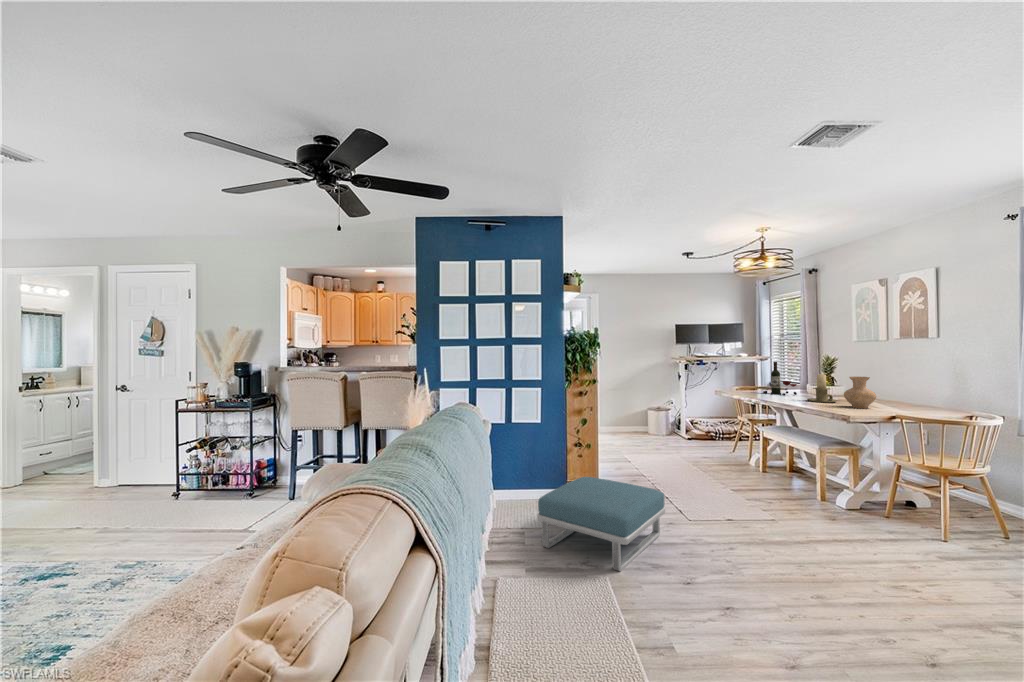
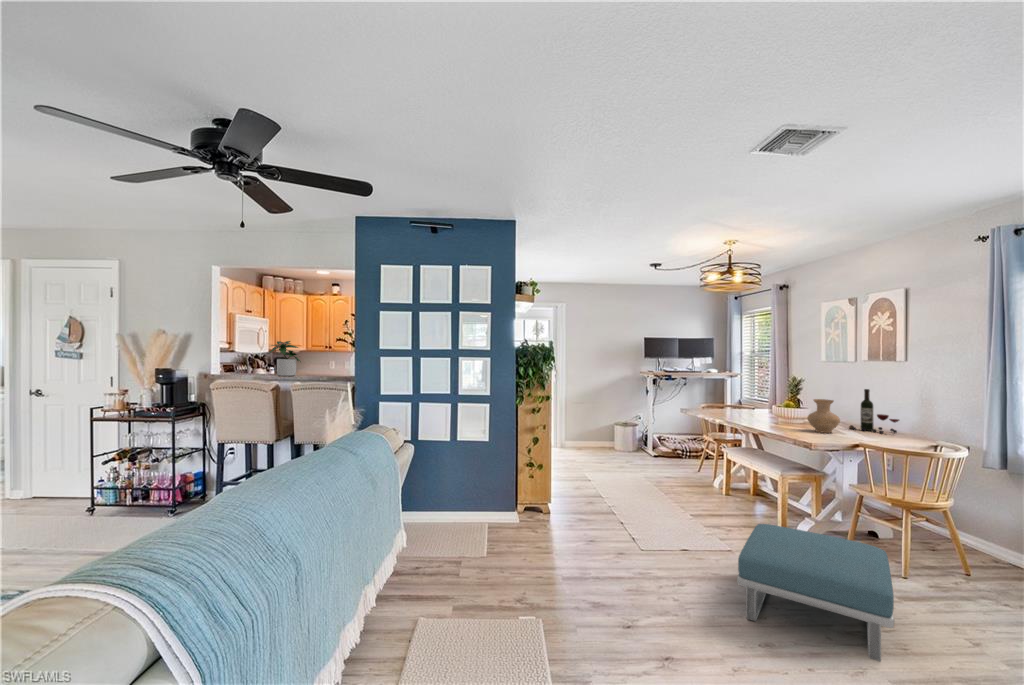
potted plant: none [328,336,358,368] -> present [269,341,301,376]
wine bottle: present [763,362,797,395] -> present [849,389,899,434]
candle holder: present [807,374,837,403] -> none [771,395,803,426]
footstool: present [537,477,665,571] -> present [737,524,894,662]

